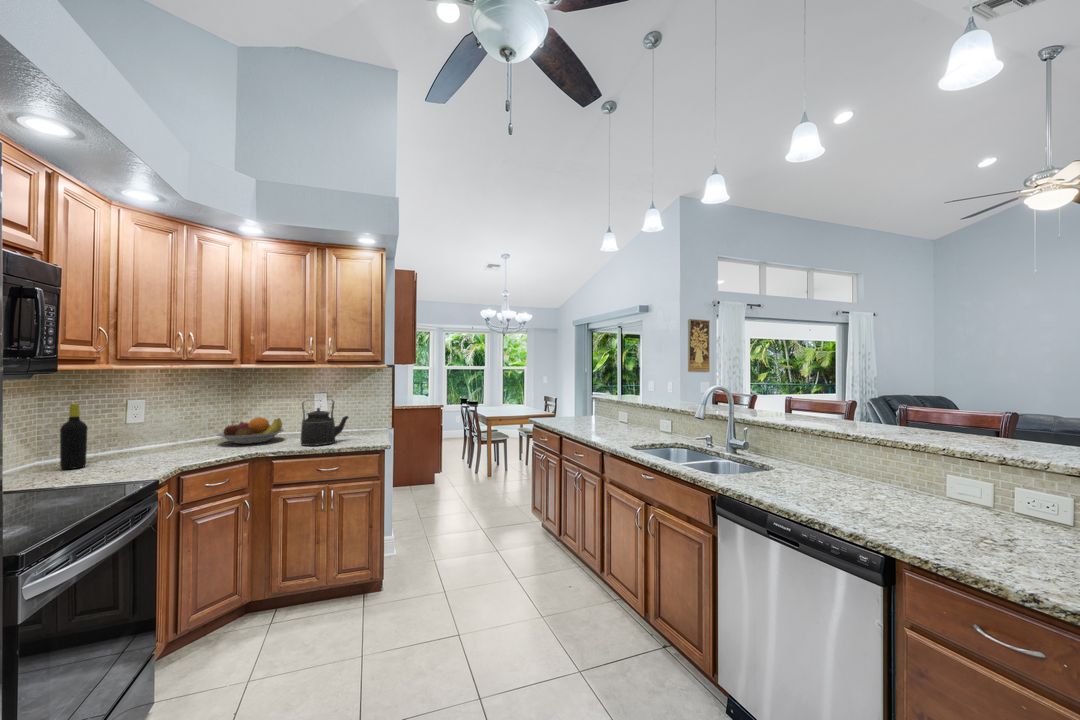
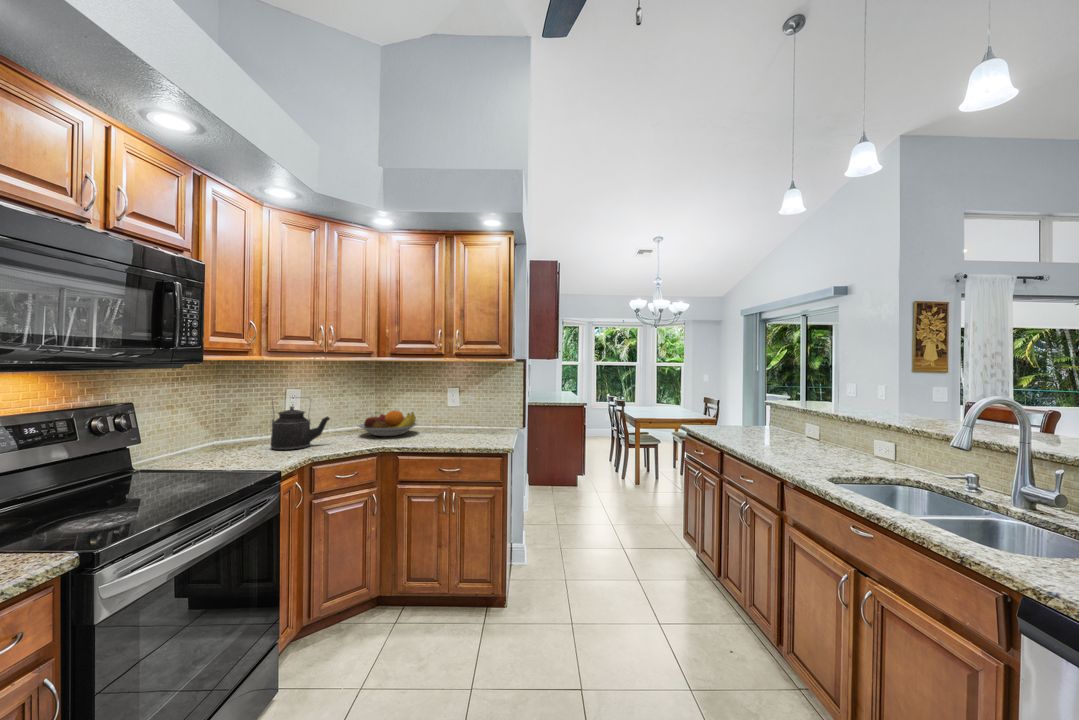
kettle: present [301,400,349,446] -> present [271,402,330,450]
bottle: present [60,403,88,469] -> none [227,392,248,451]

